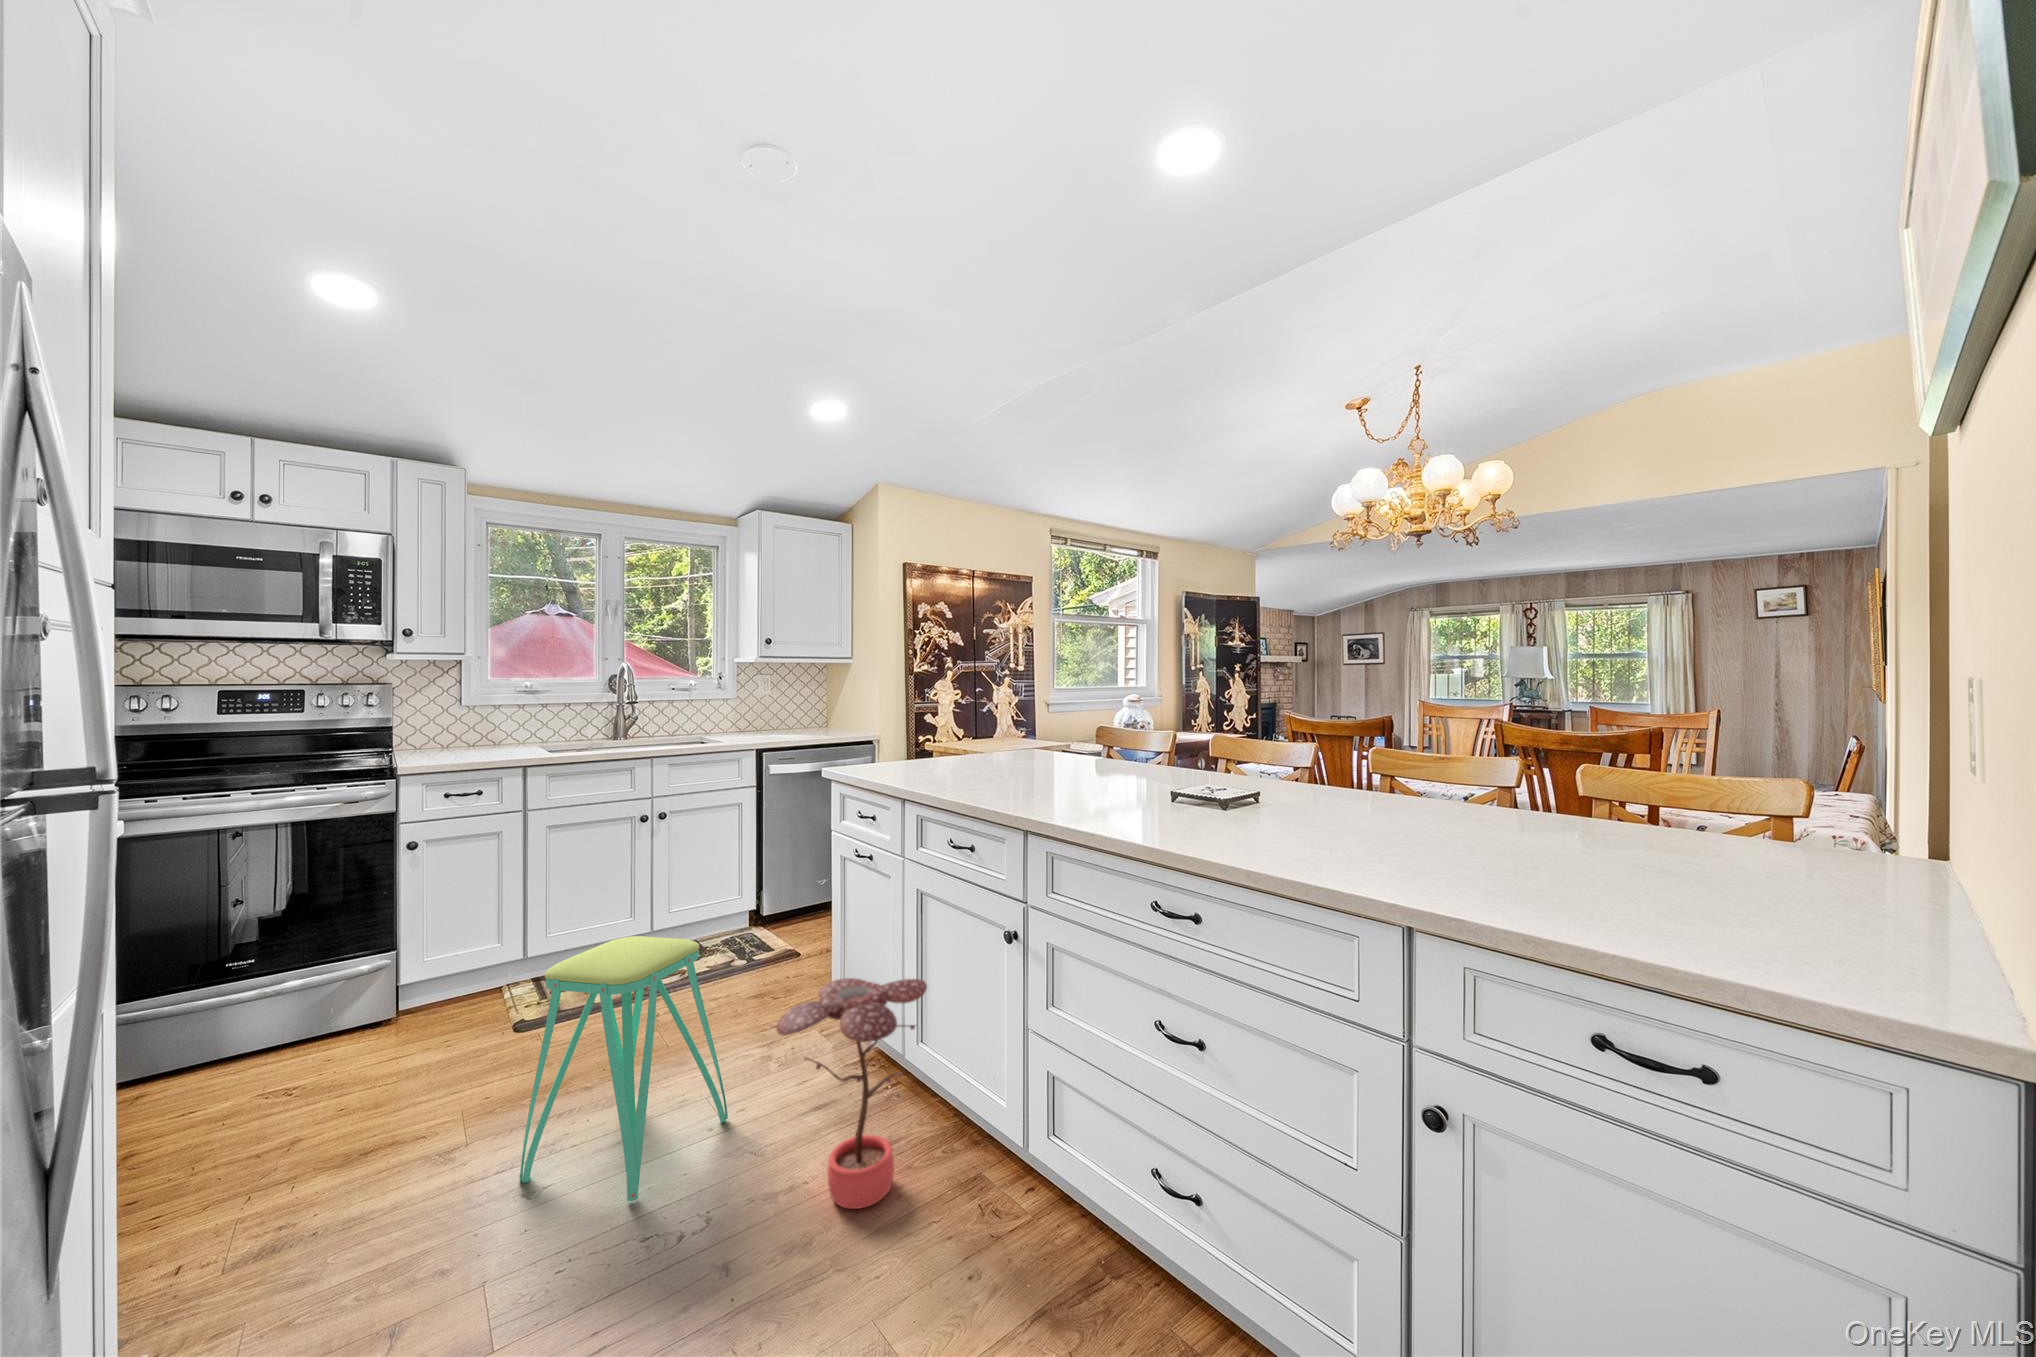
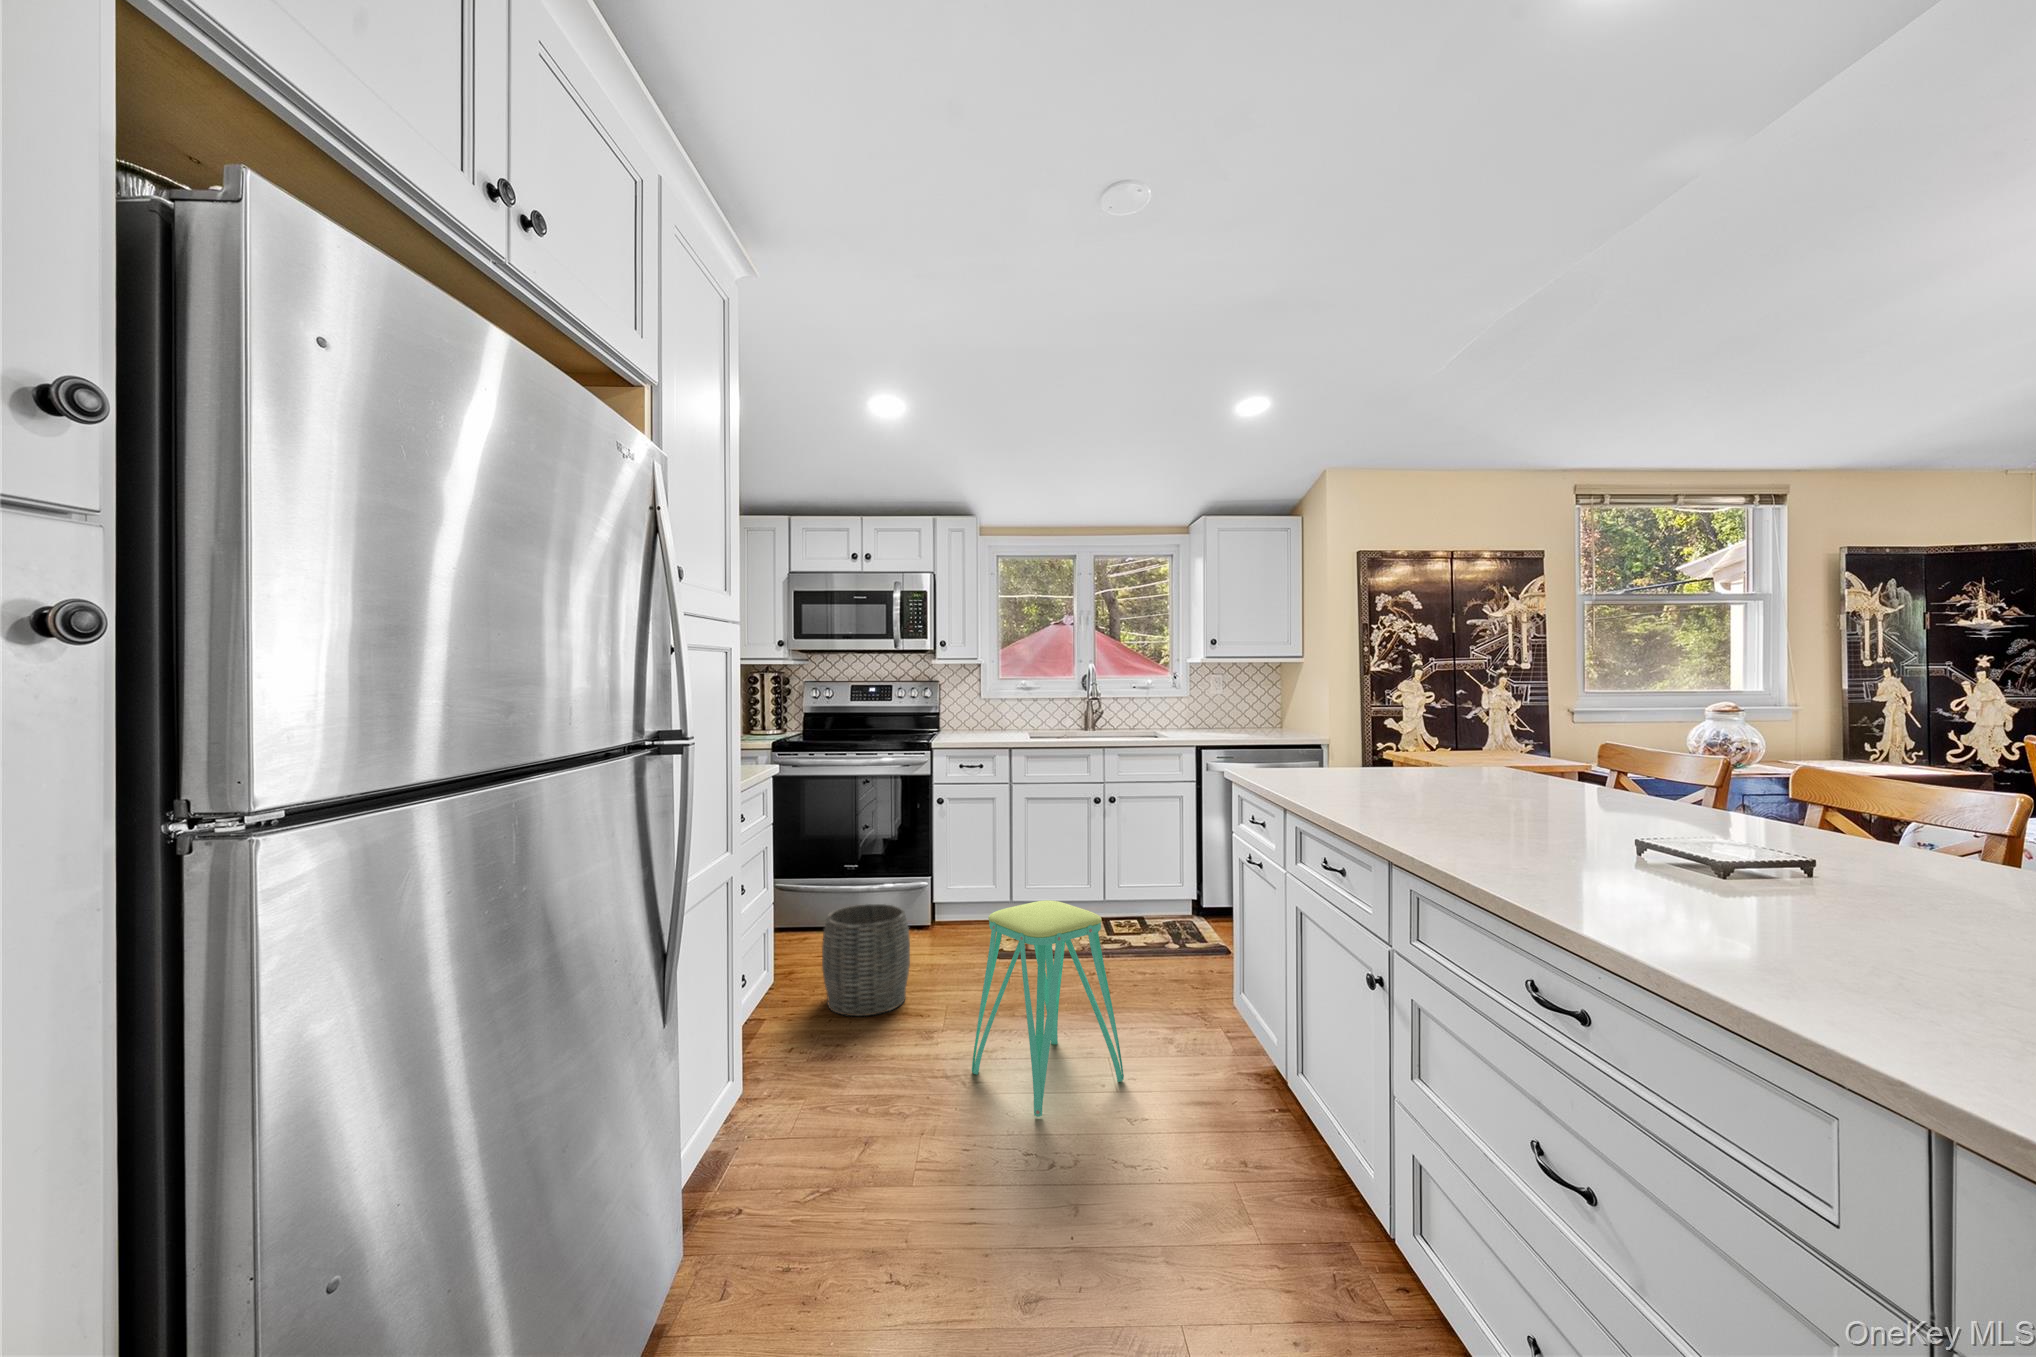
potted plant: present [776,978,927,1209] -> none [1140,979,1292,1203]
woven basket: none [212,995,387,1180] -> present [822,904,910,1016]

